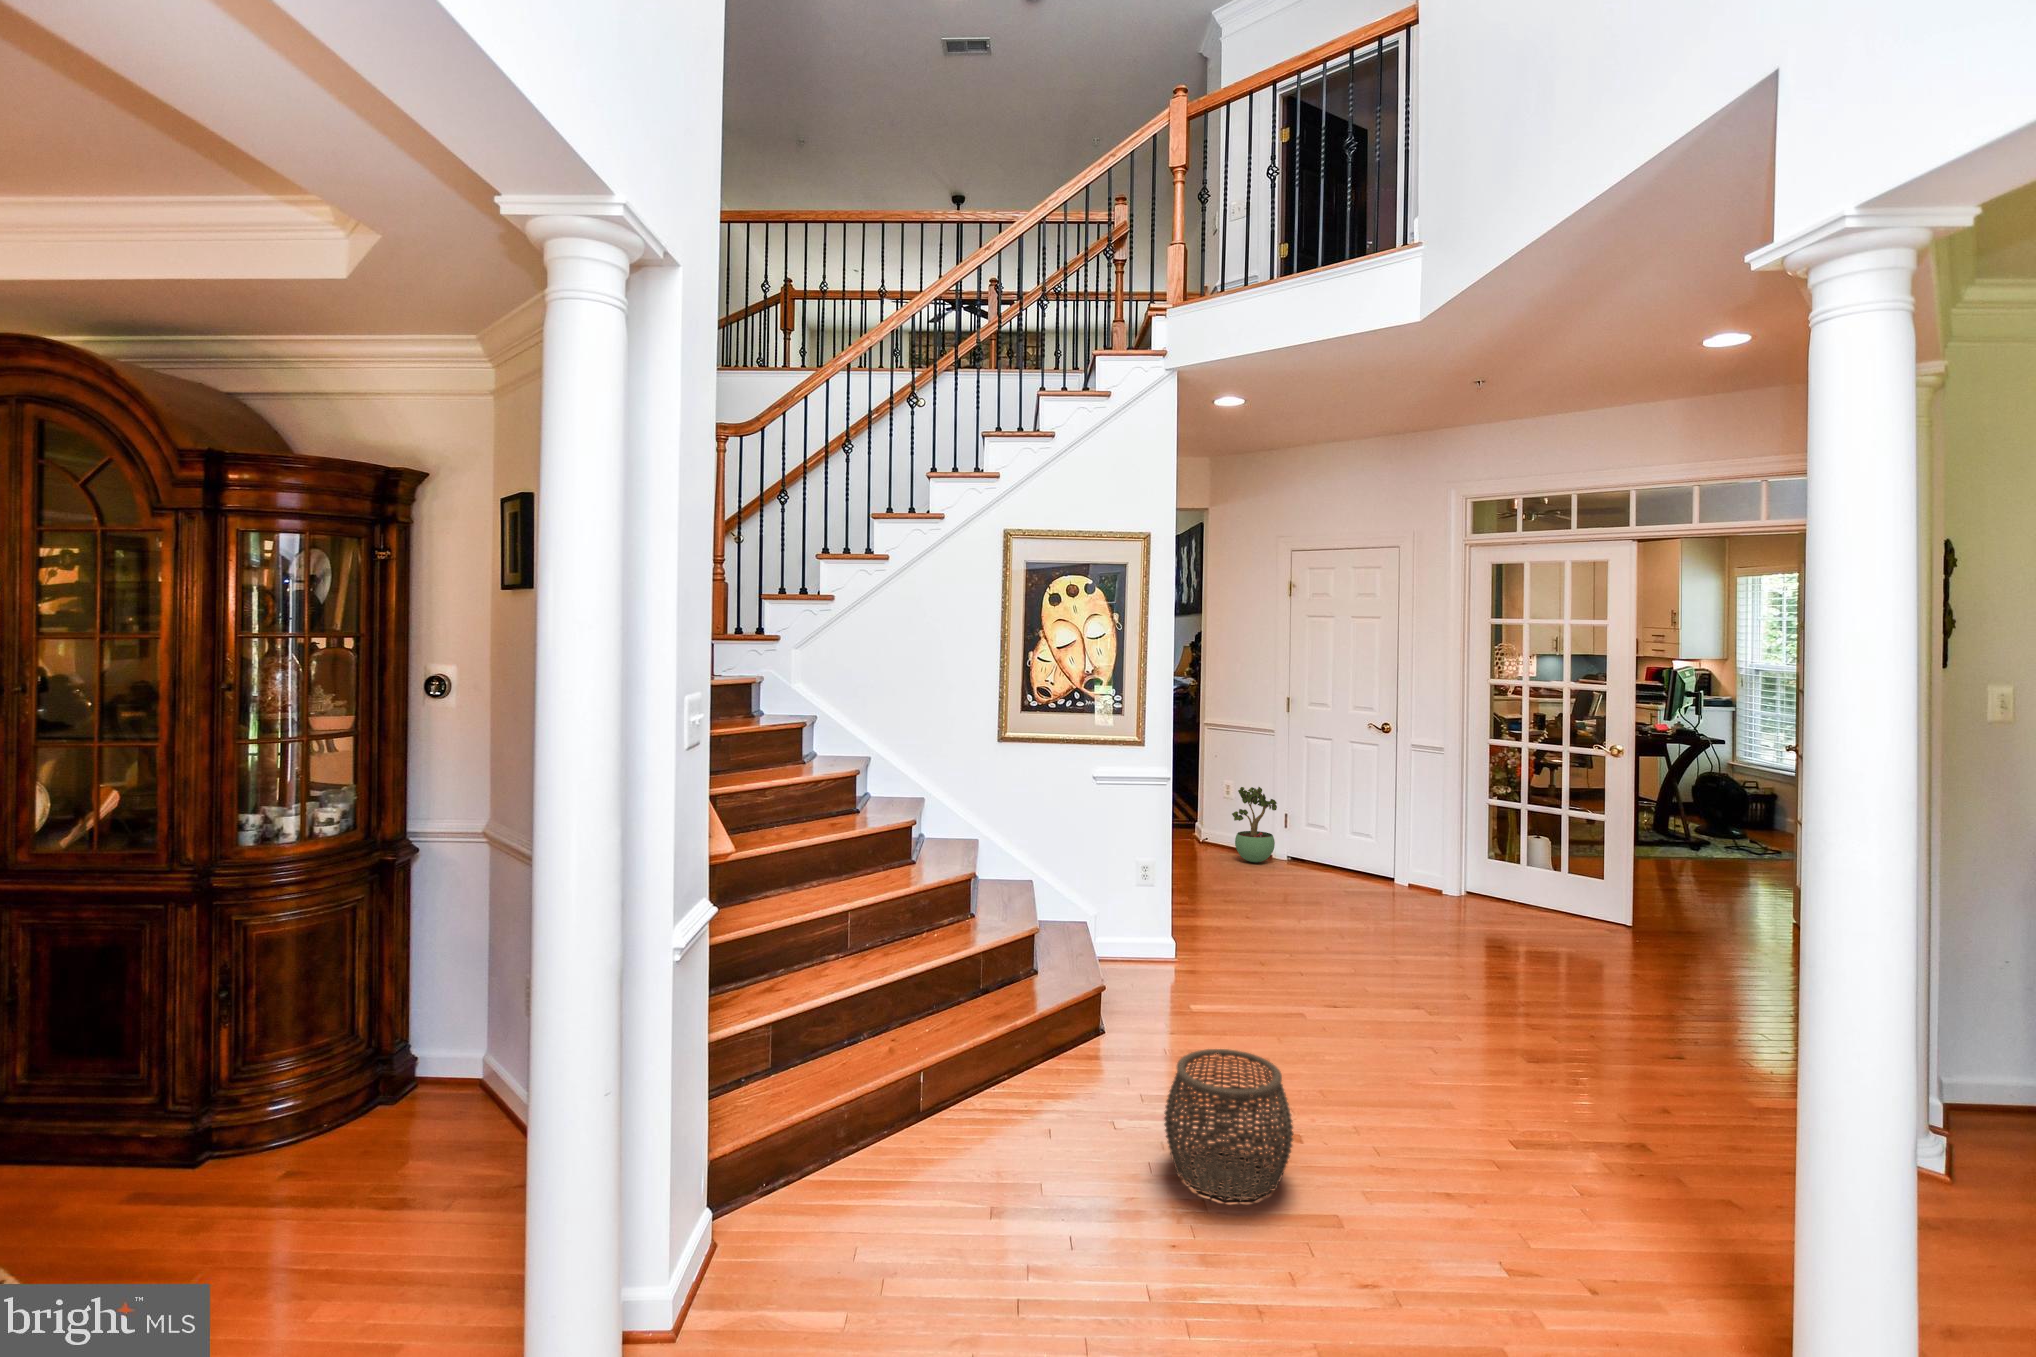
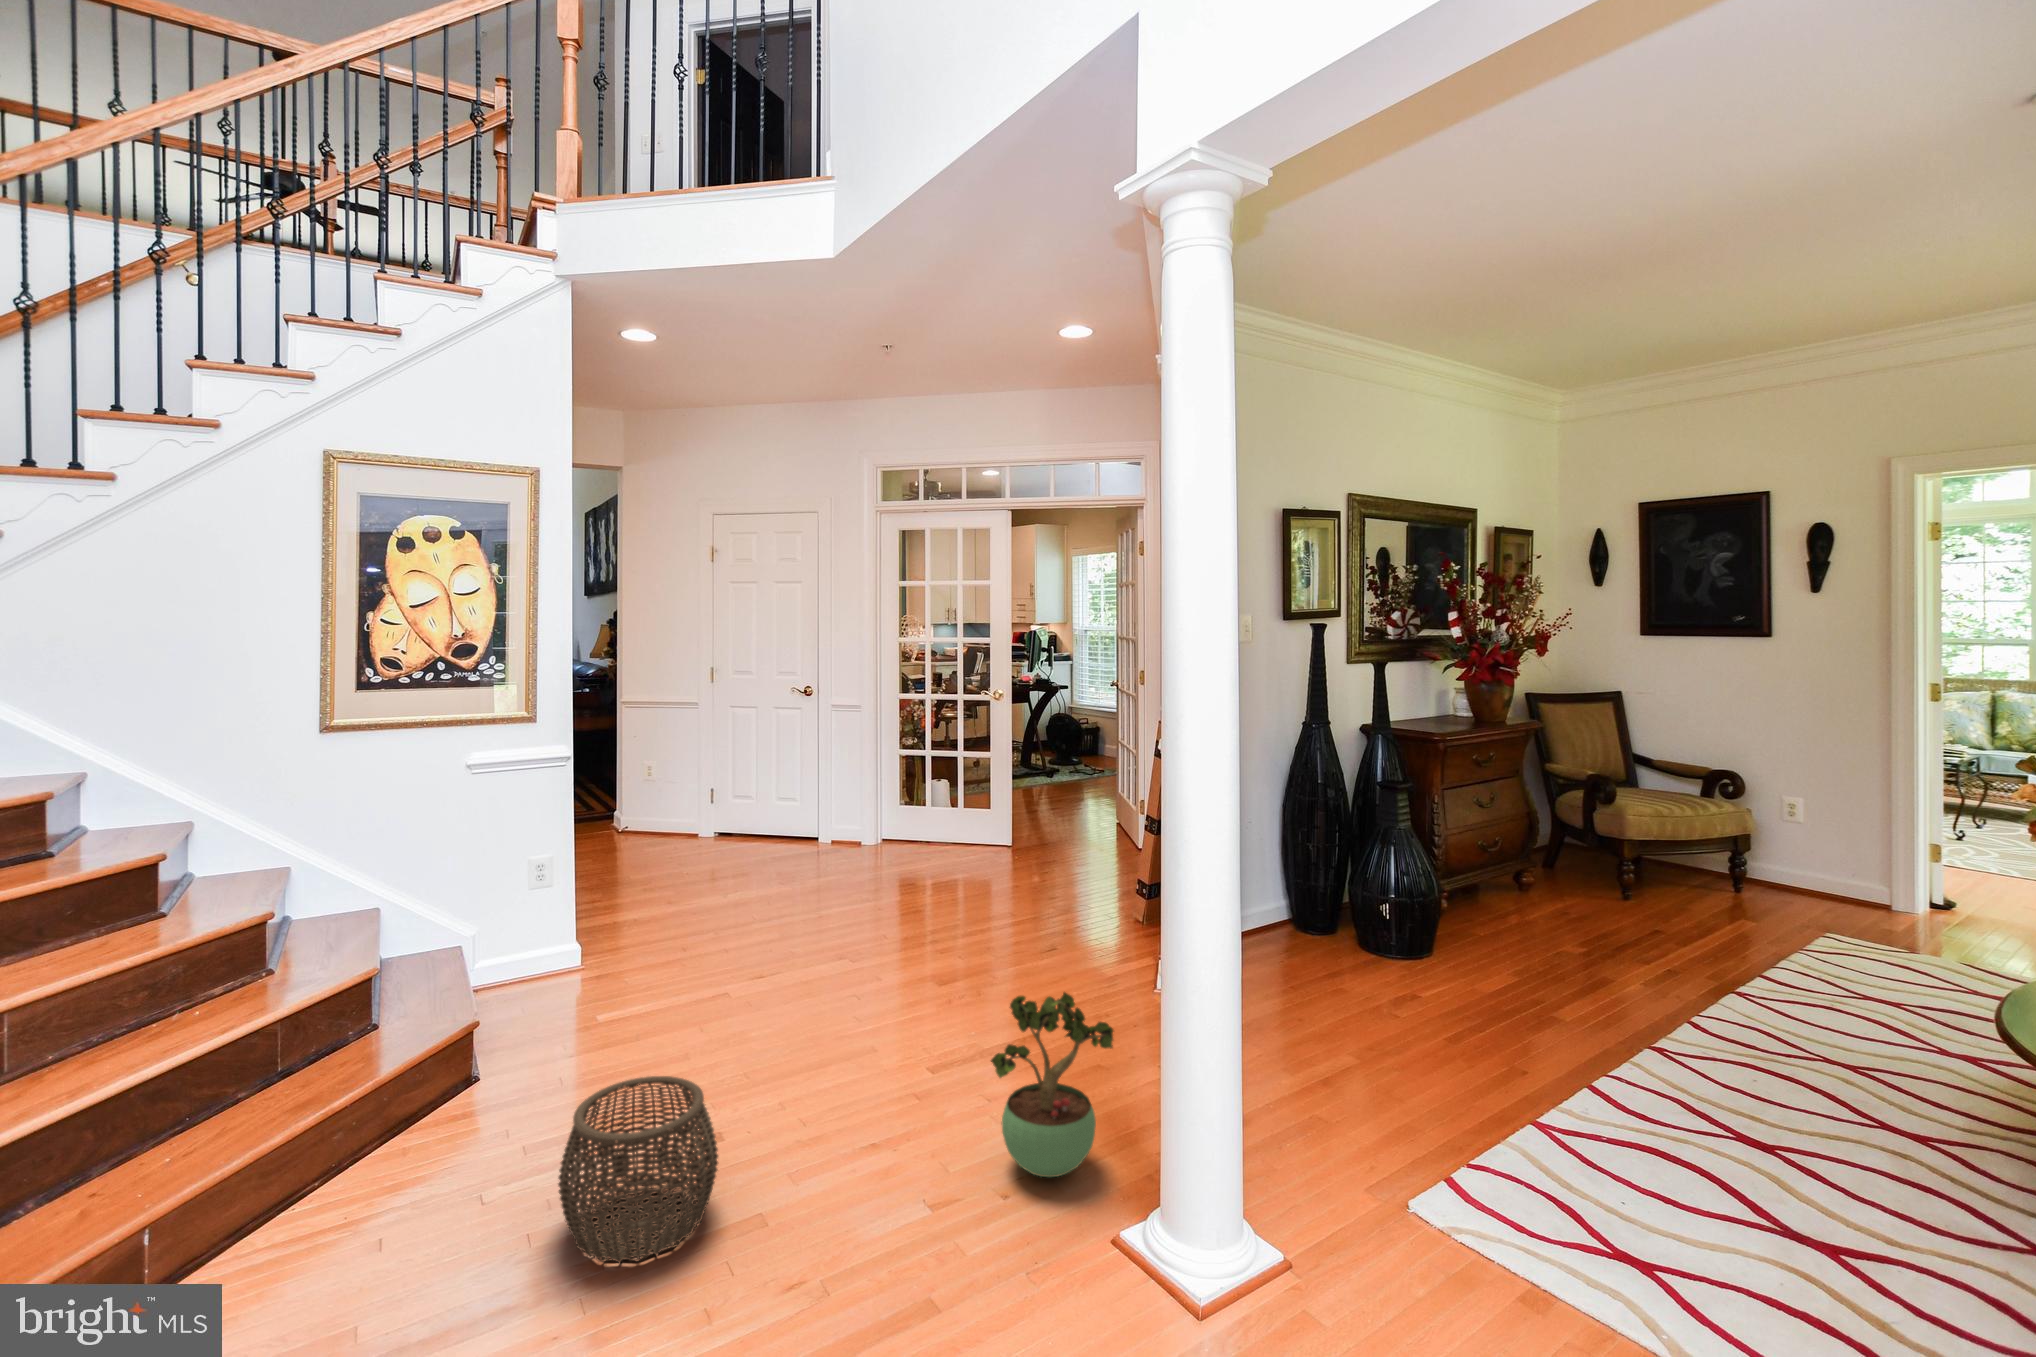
potted plant: present [1232,787,1277,862] -> present [991,992,1113,1177]

